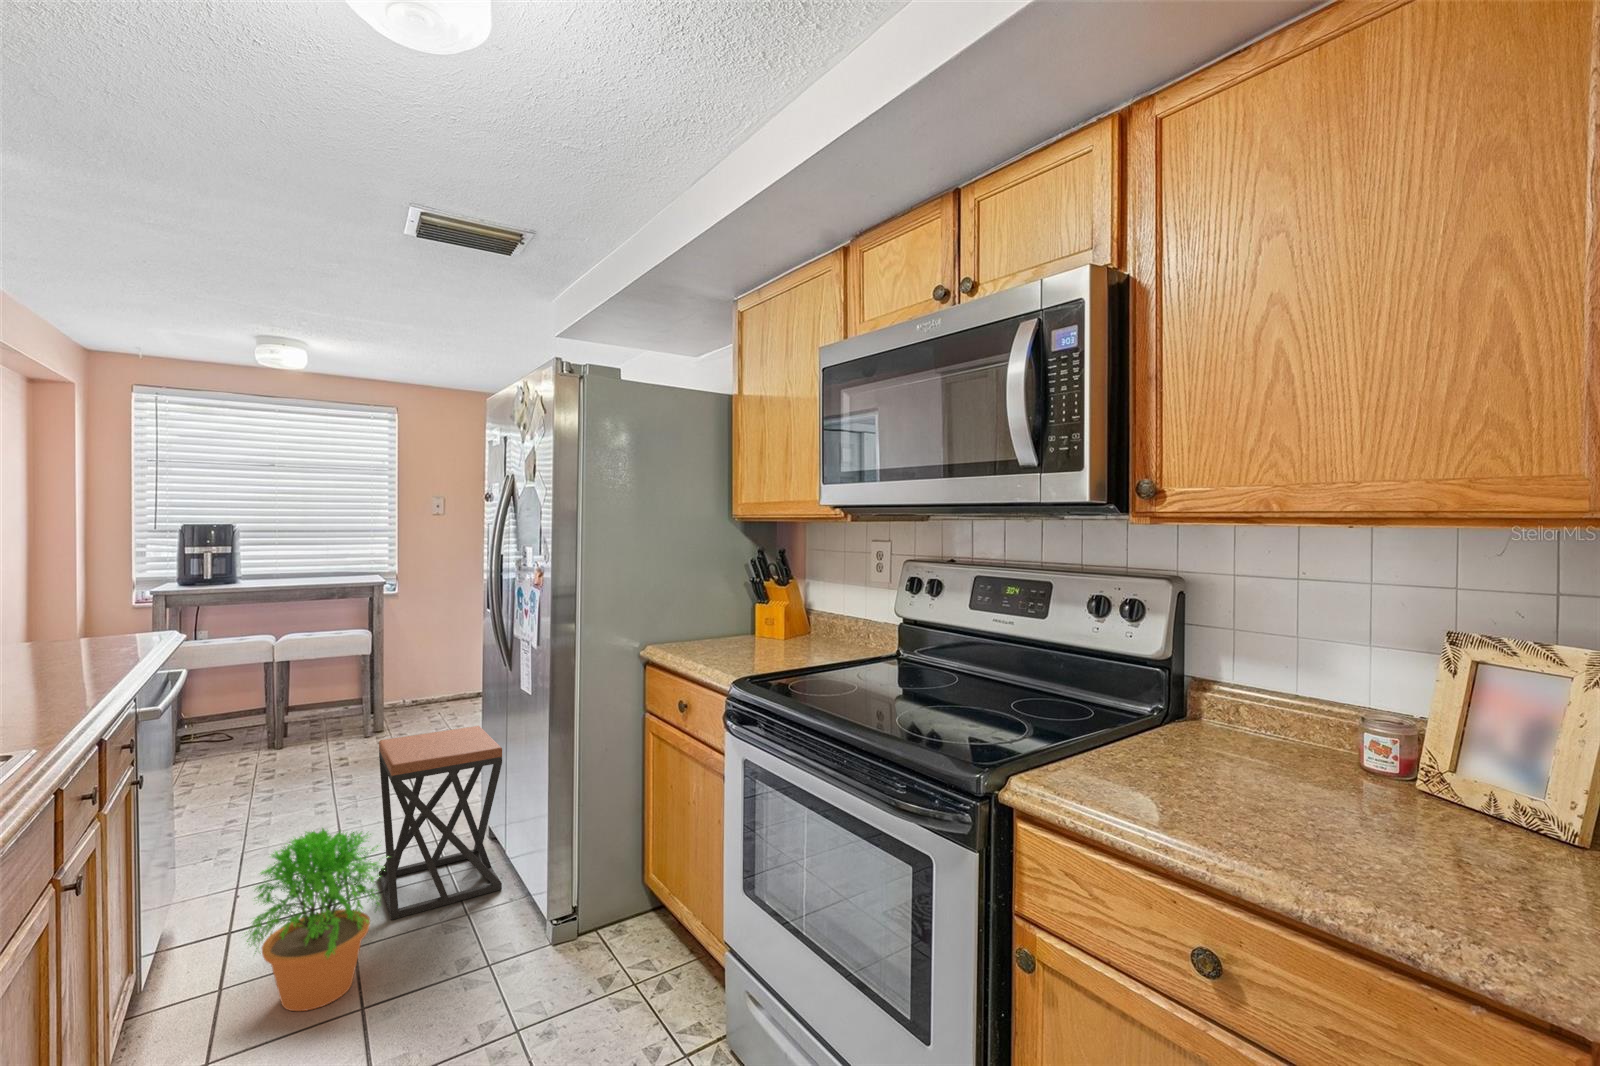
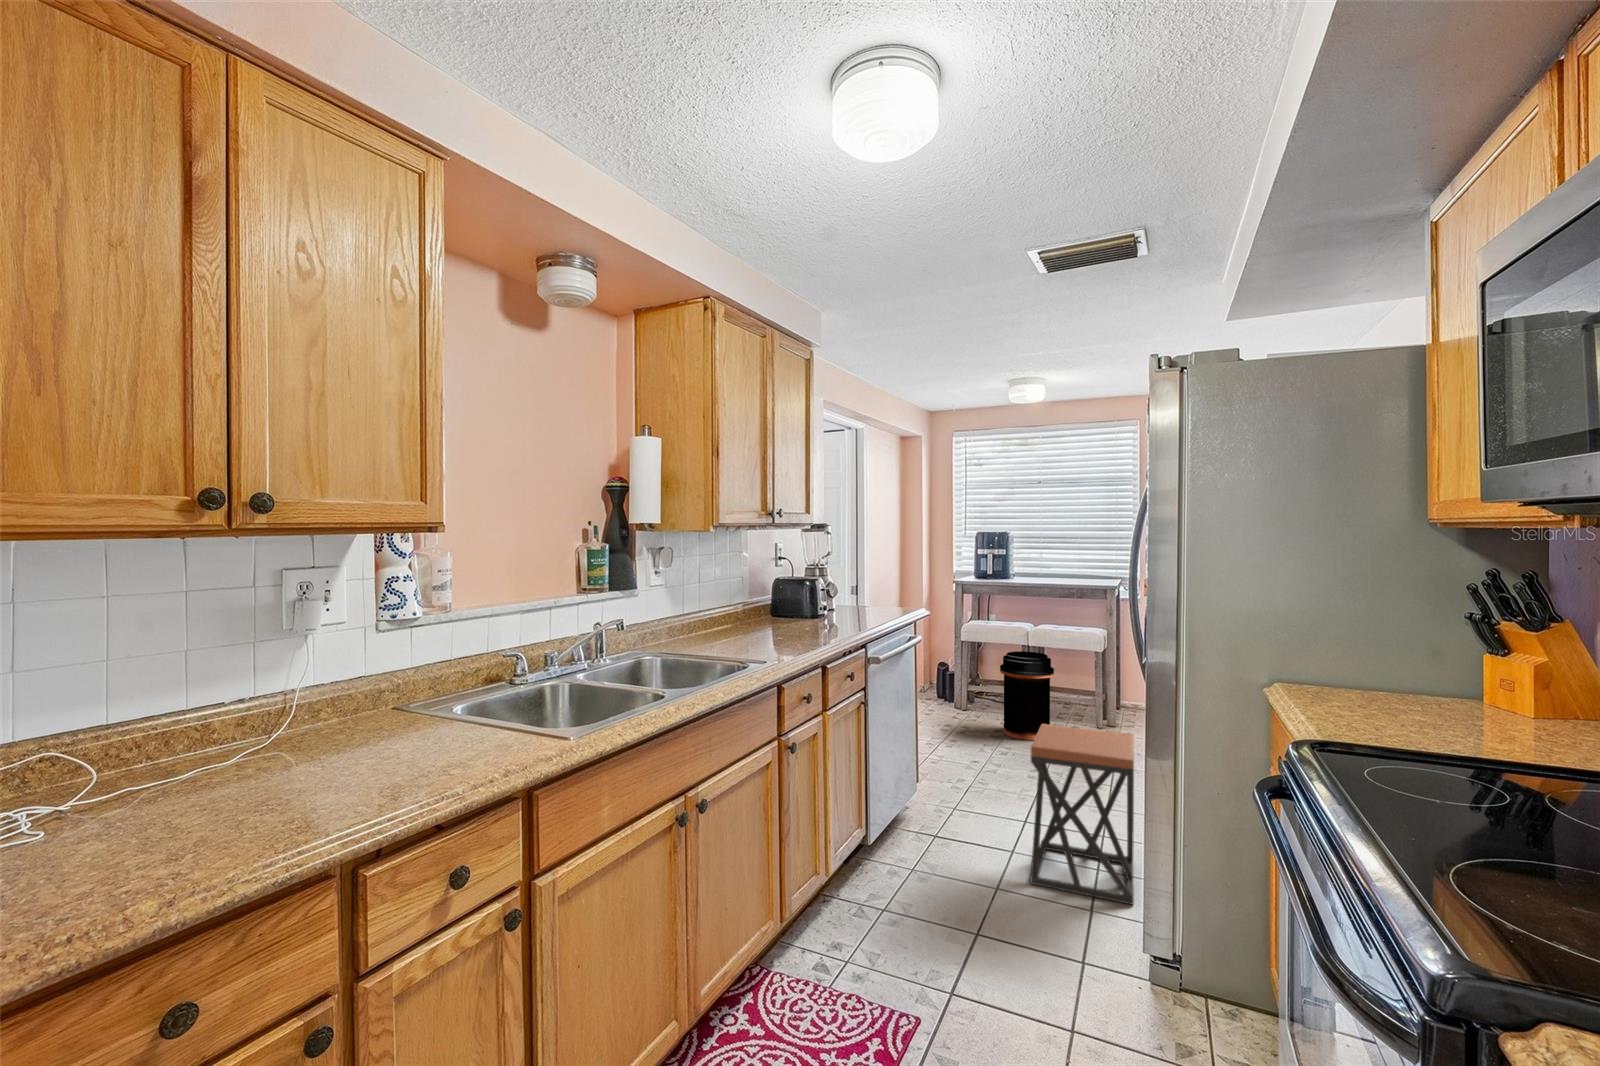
trash can: none [244,668,321,777] -> present [1000,651,1054,740]
potted plant: present [245,828,383,1011] -> none [903,777,1014,922]

